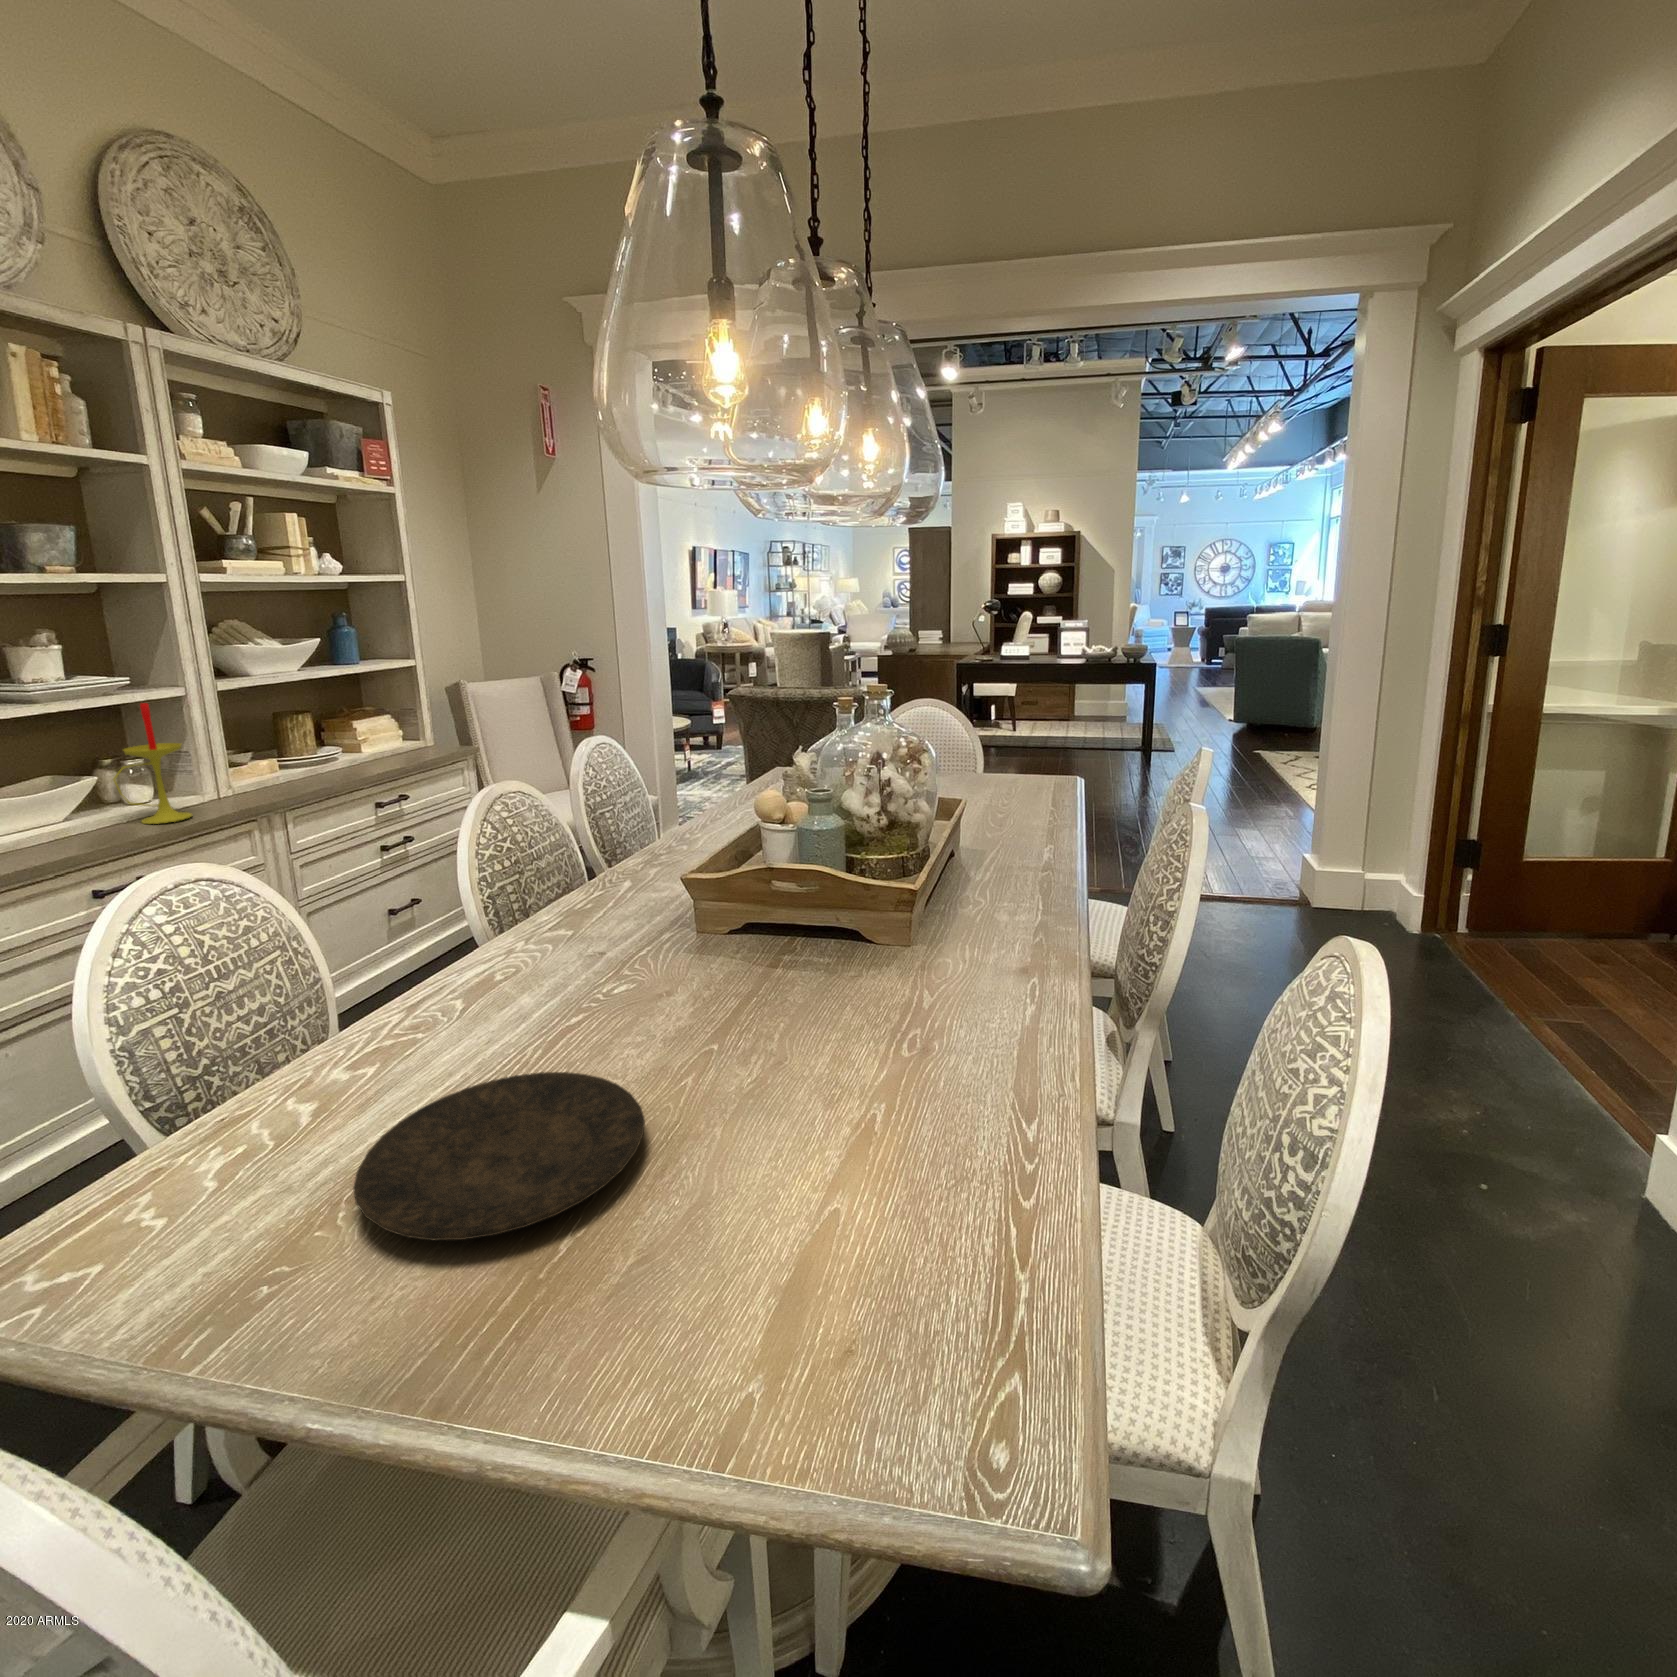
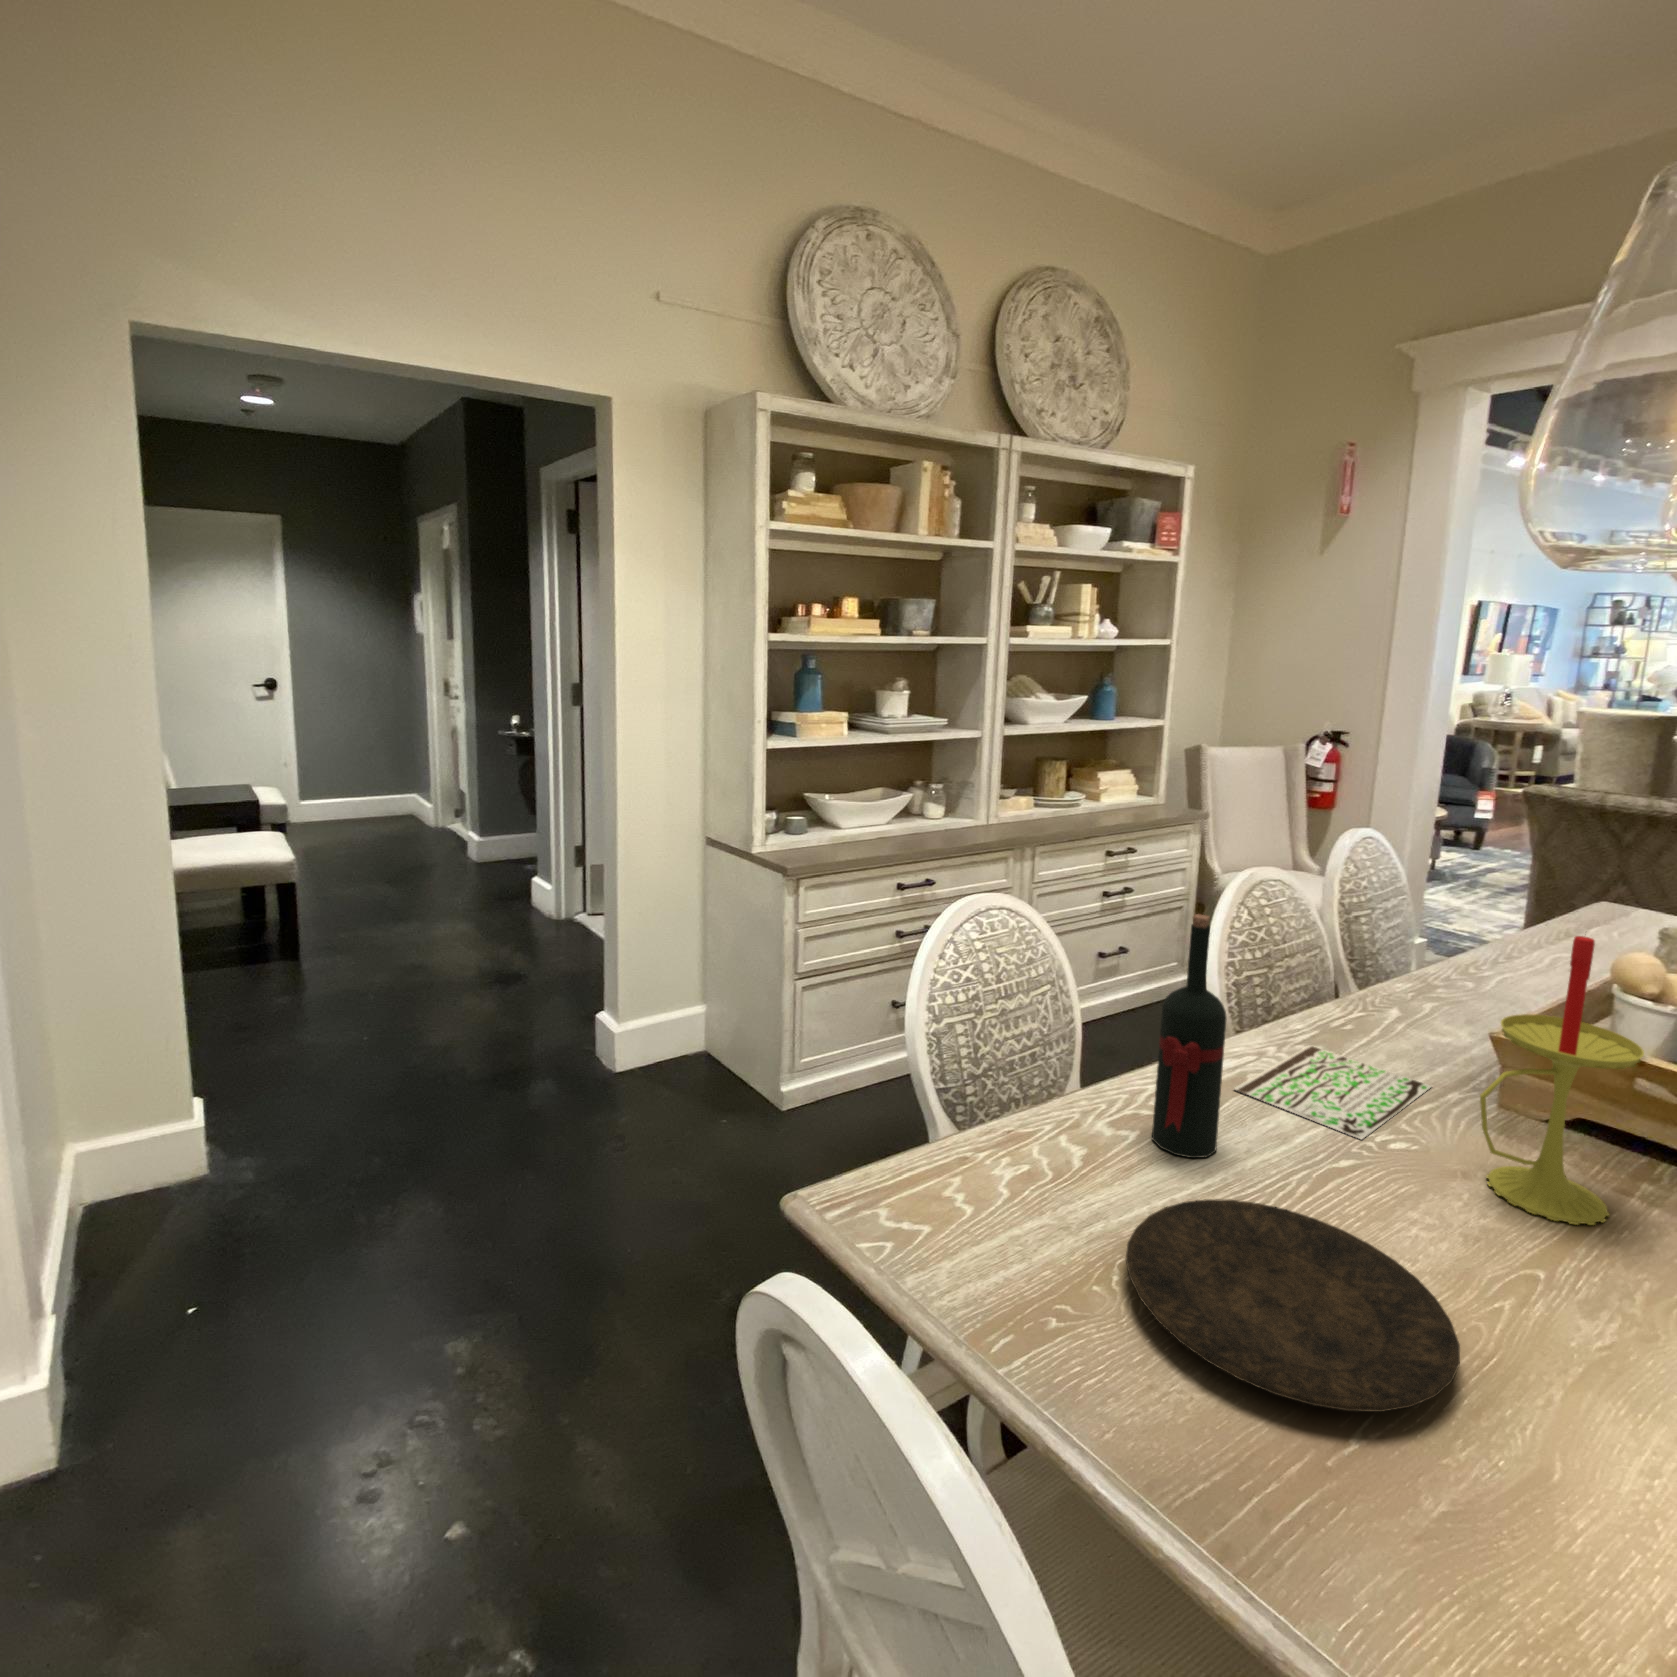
candle: present [113,703,192,824] -> present [1480,936,1644,1225]
wine bottle: none [379,831,463,1070] -> present [1152,914,1227,1158]
book: none [483,931,649,994] -> present [1234,1045,1431,1139]

